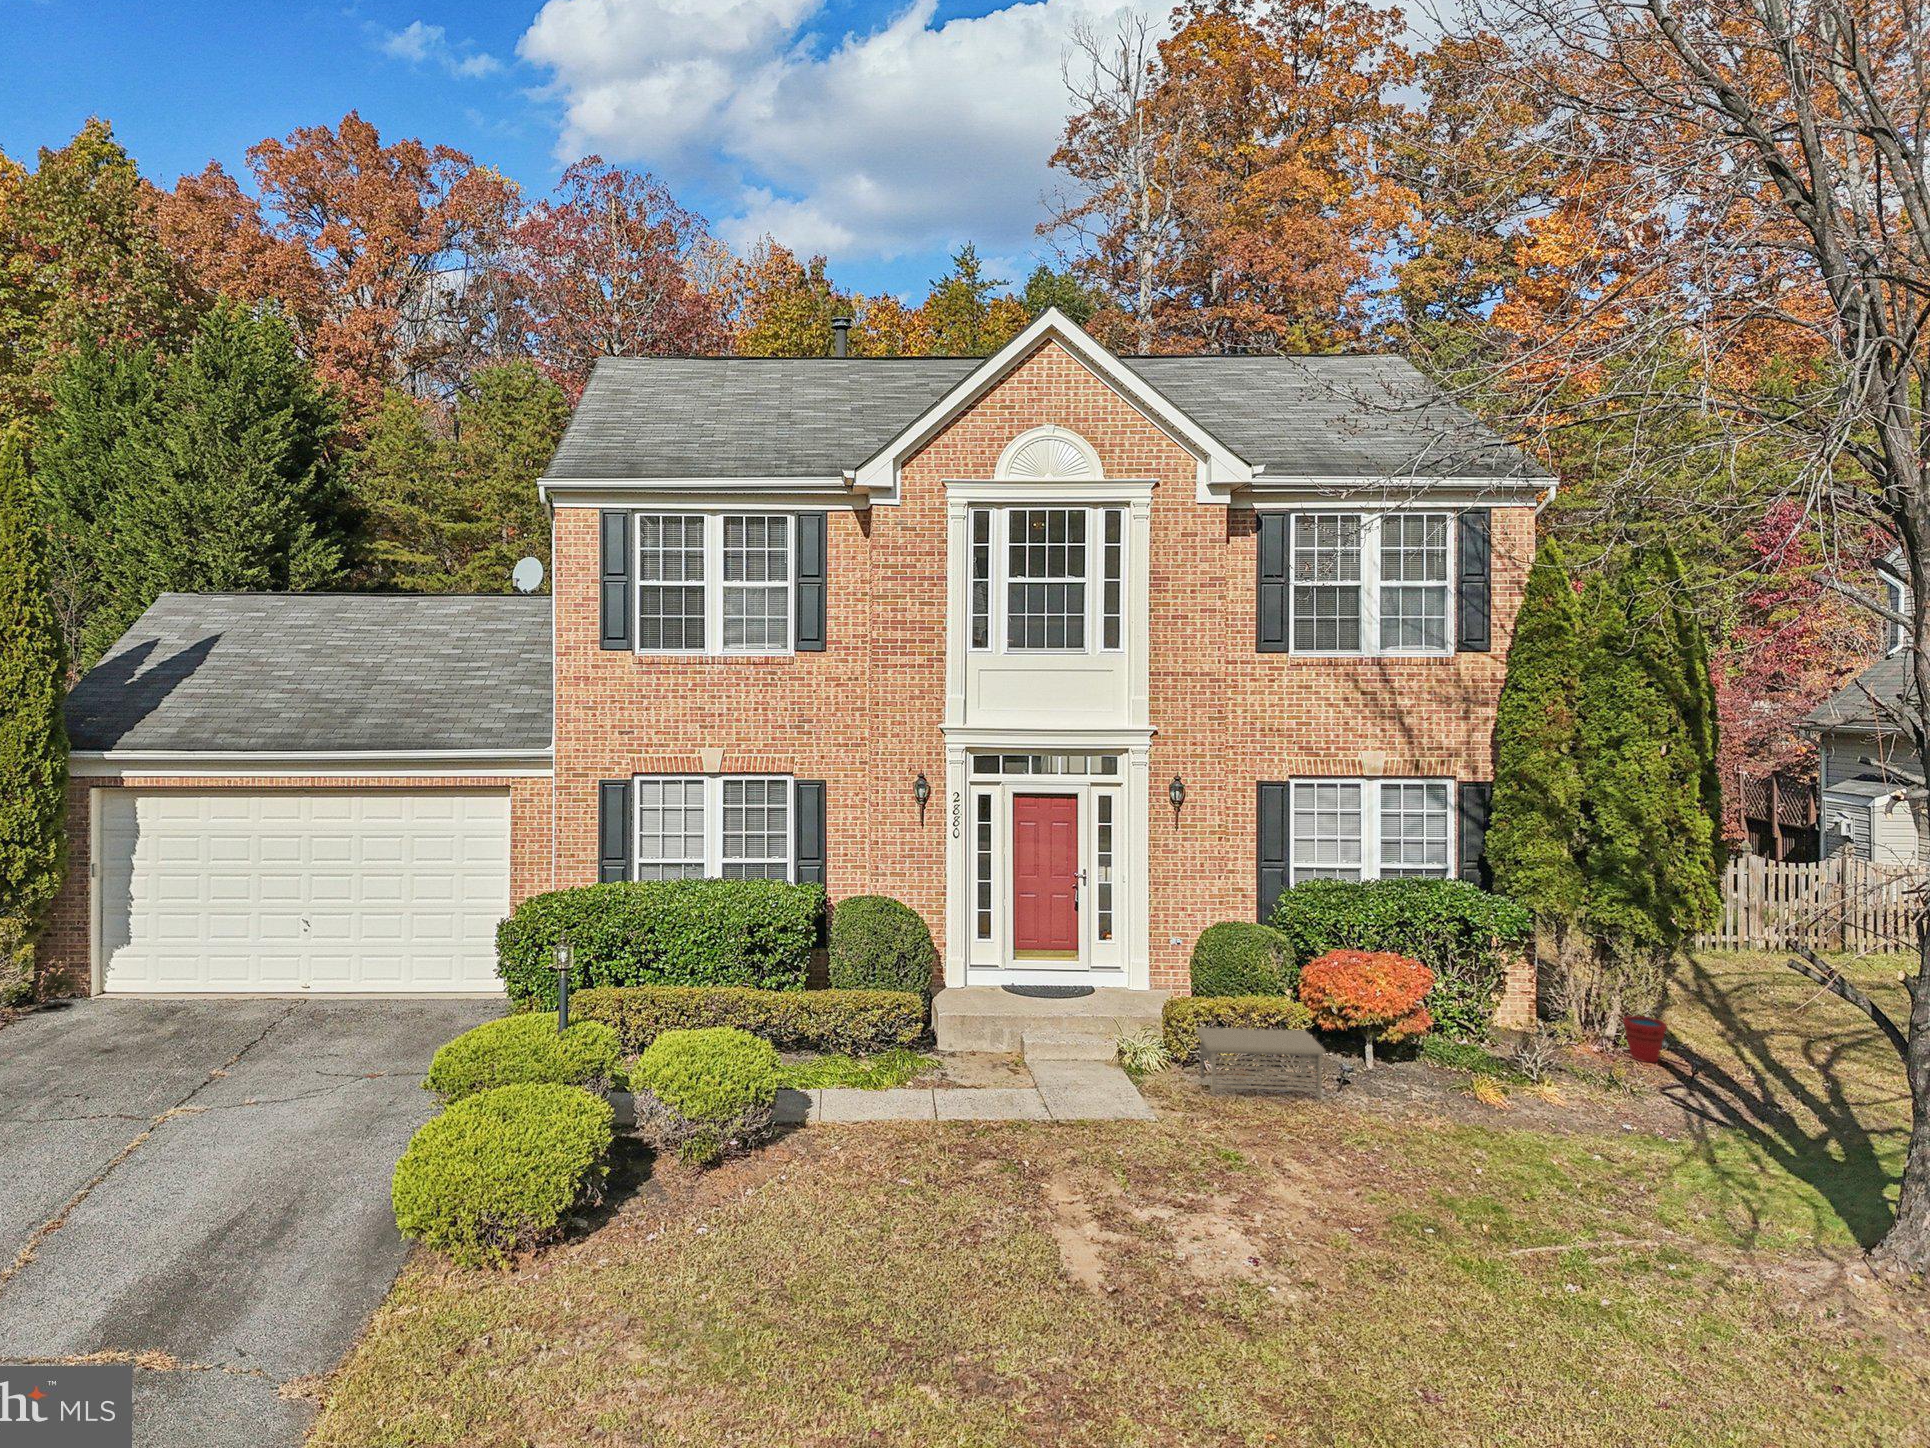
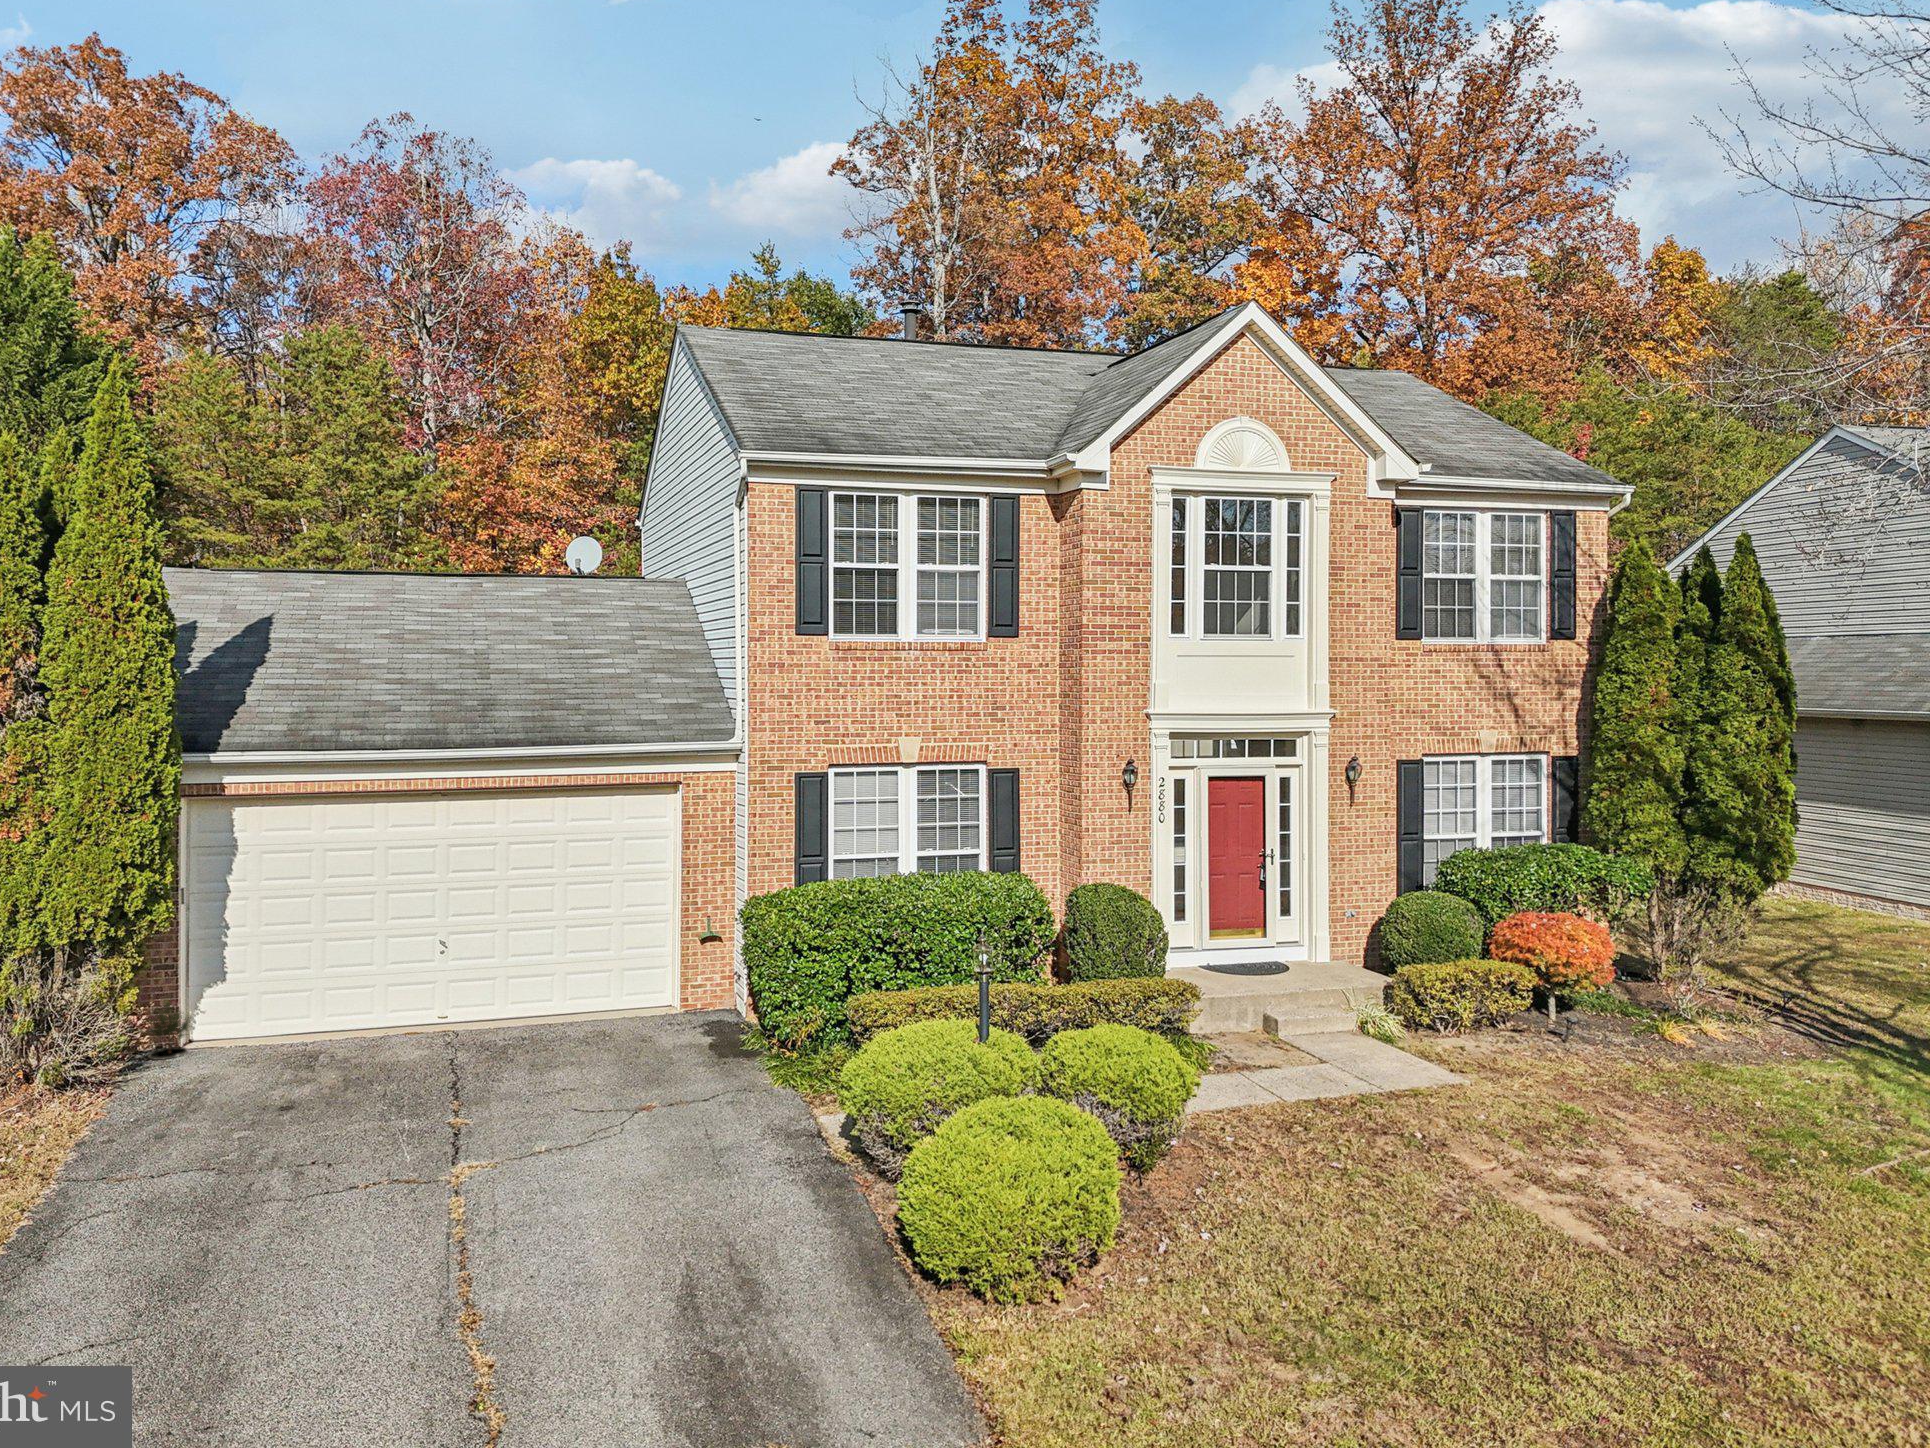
bucket: present [1623,1015,1667,1062] -> none [1739,962,1780,1002]
storage bench: present [1195,1027,1325,1099] -> none [1430,991,1562,1056]

